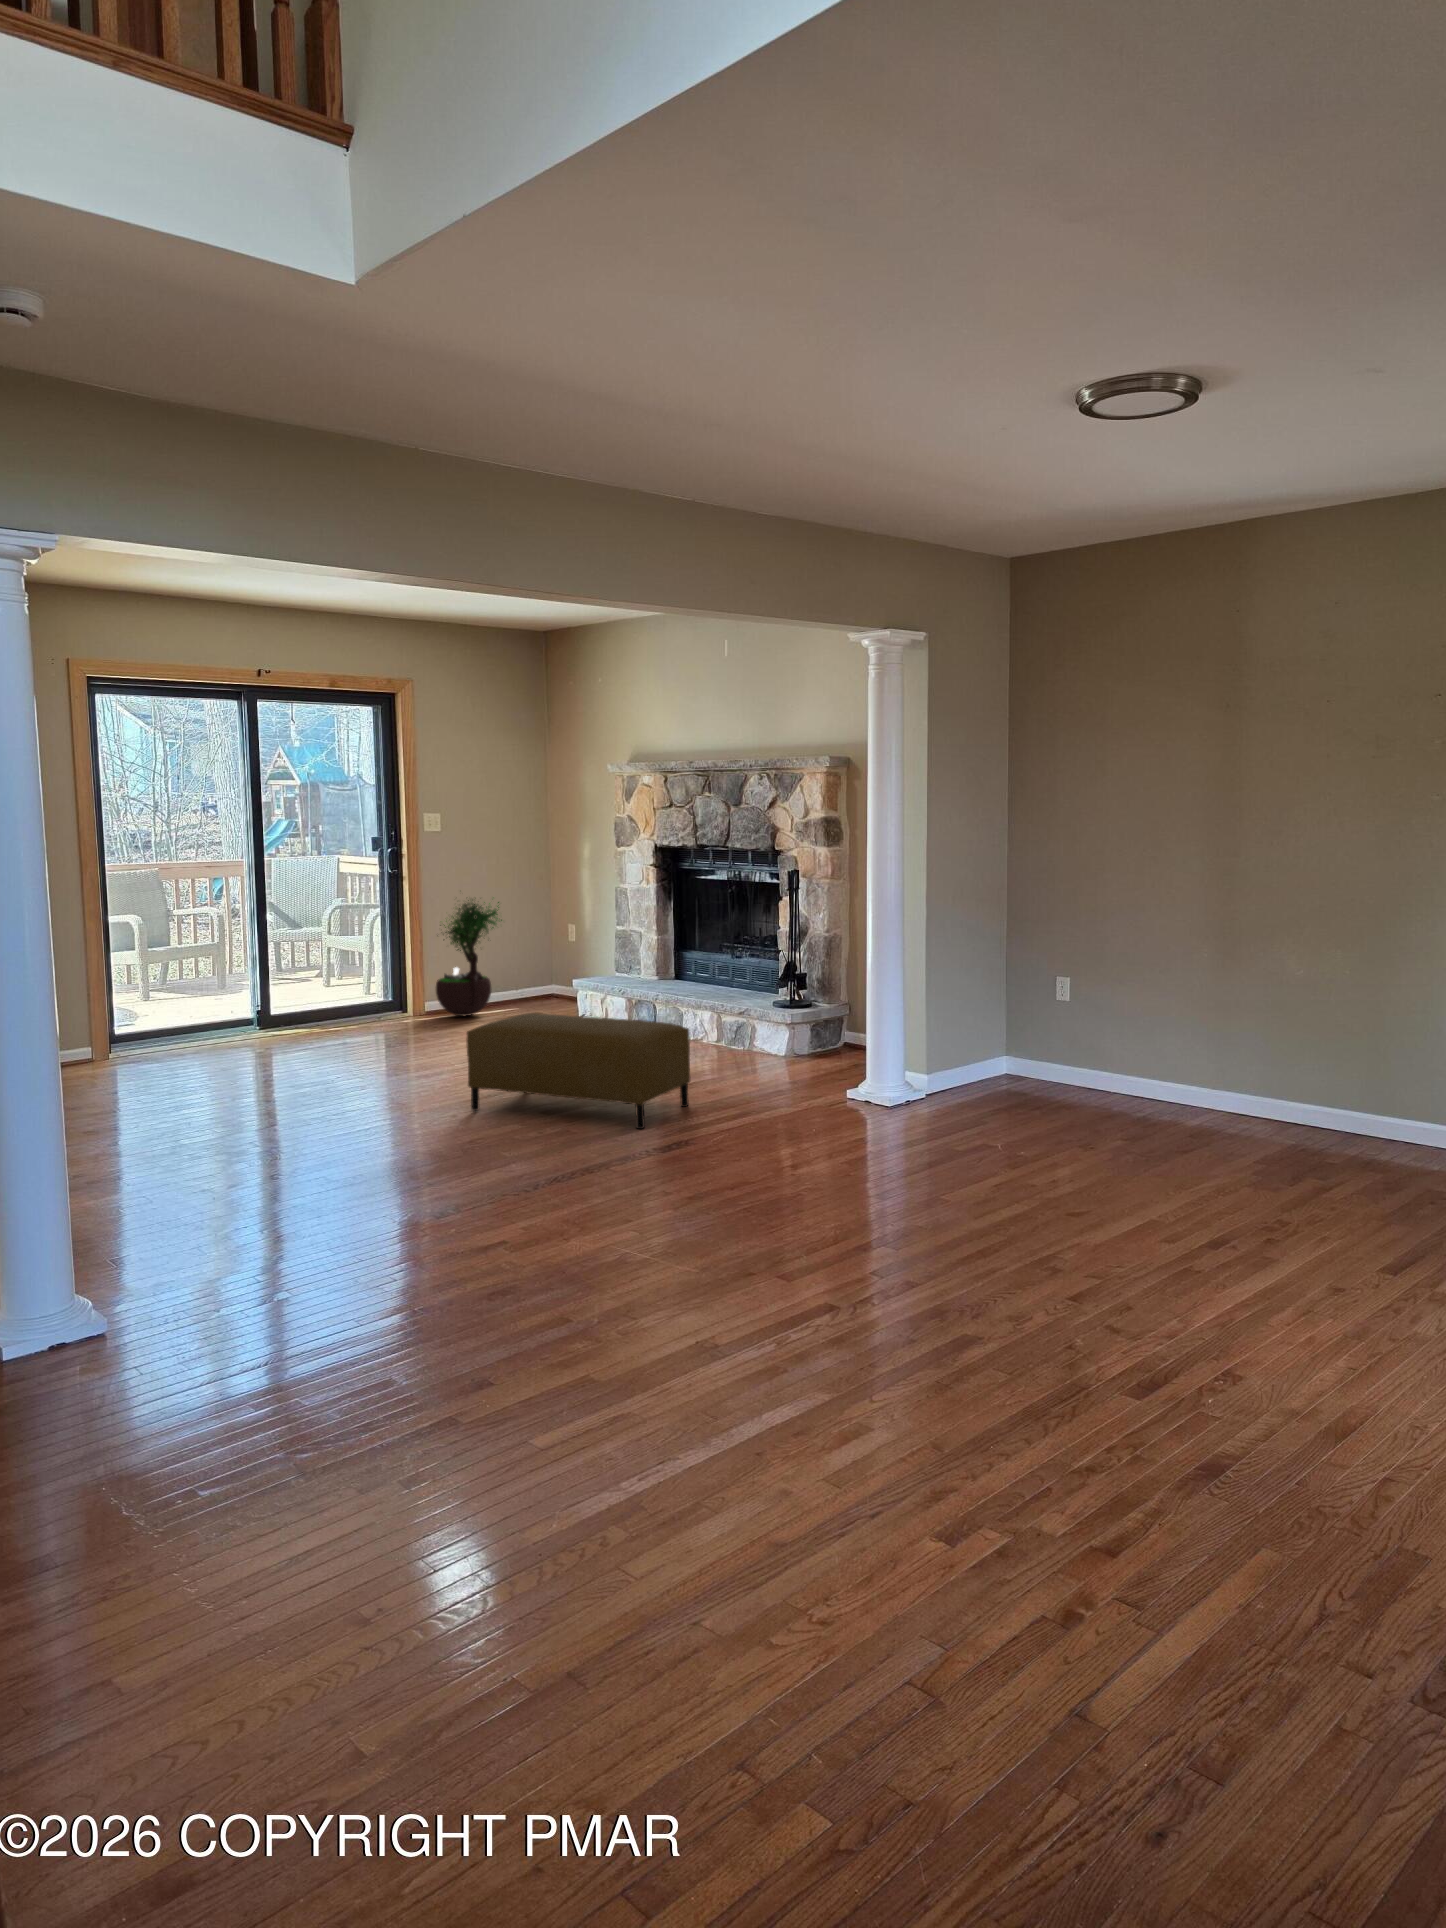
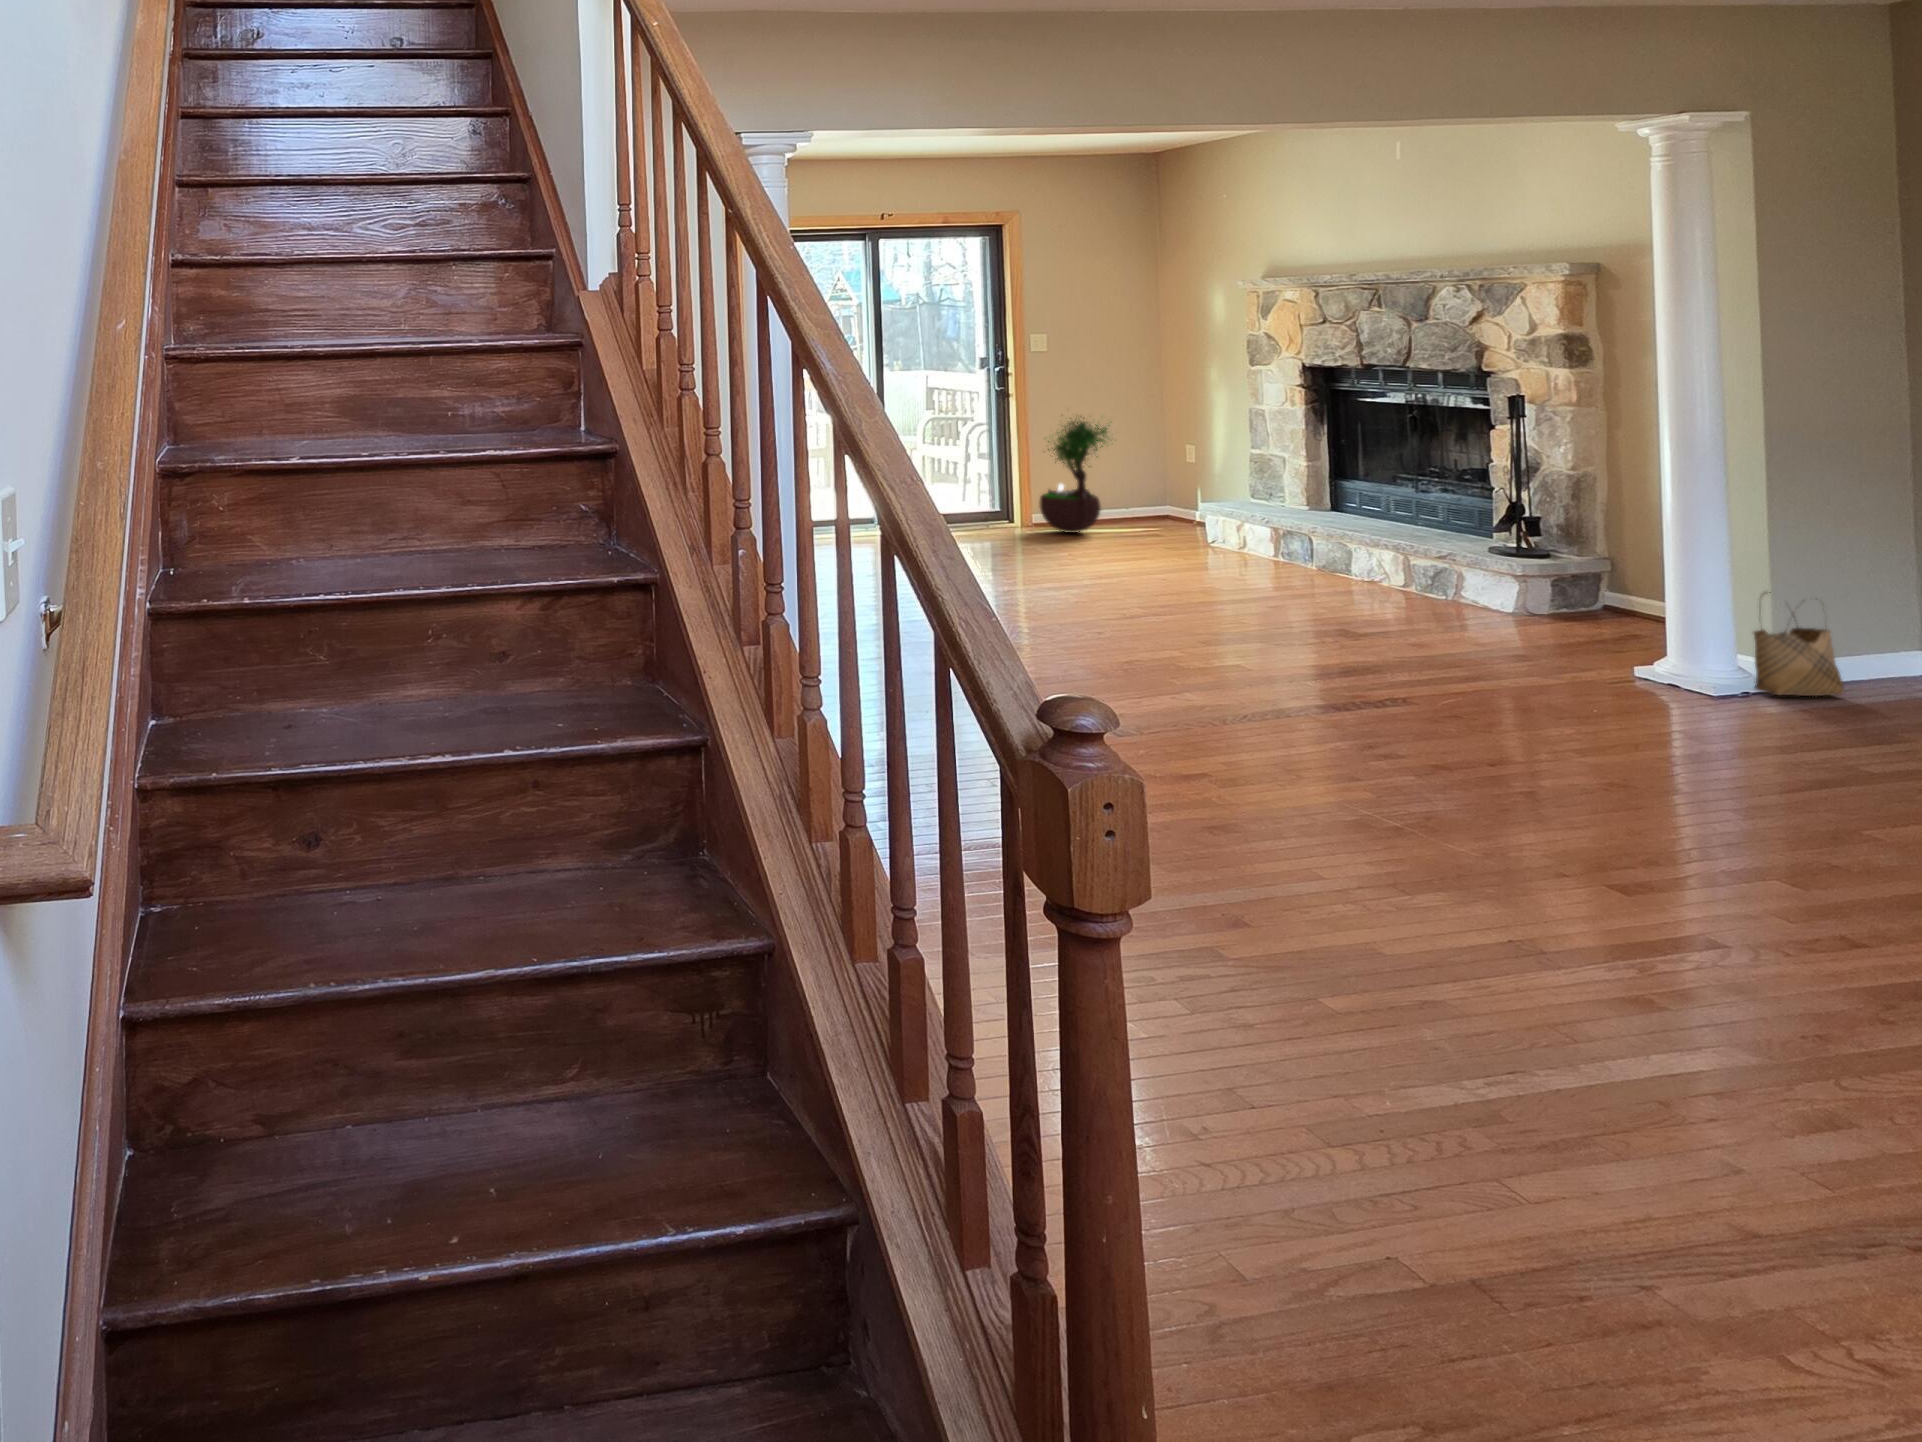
ottoman: present [466,1013,690,1129] -> none [1112,537,1394,676]
woven basket: none [914,1021,962,1102] -> present [1754,592,1844,696]

